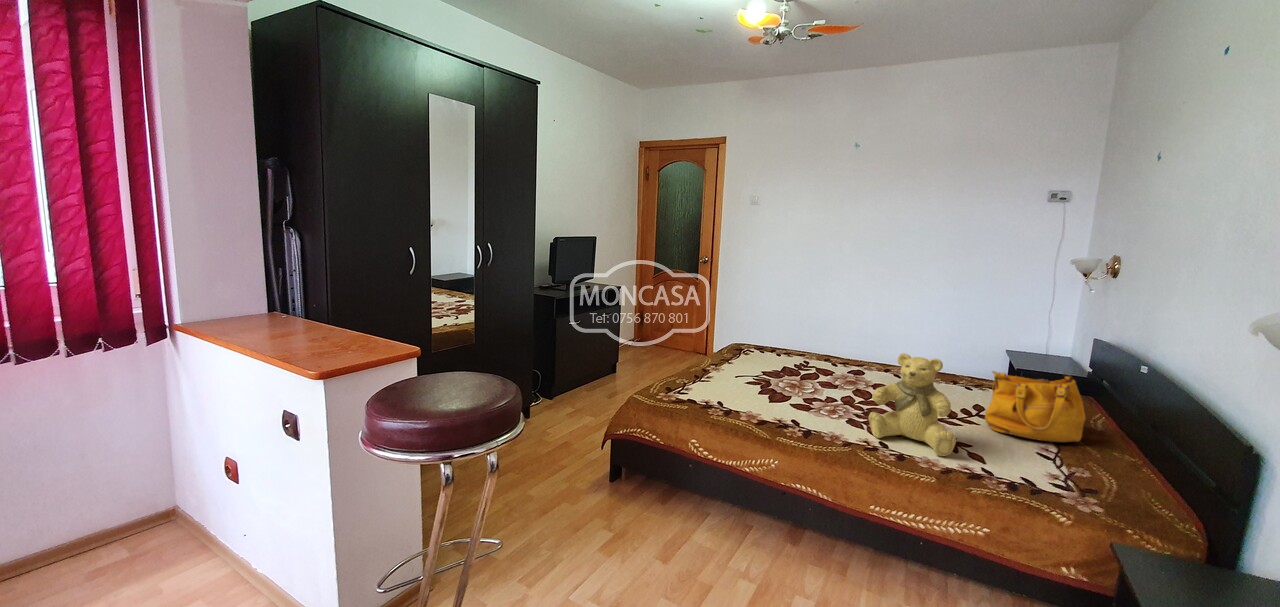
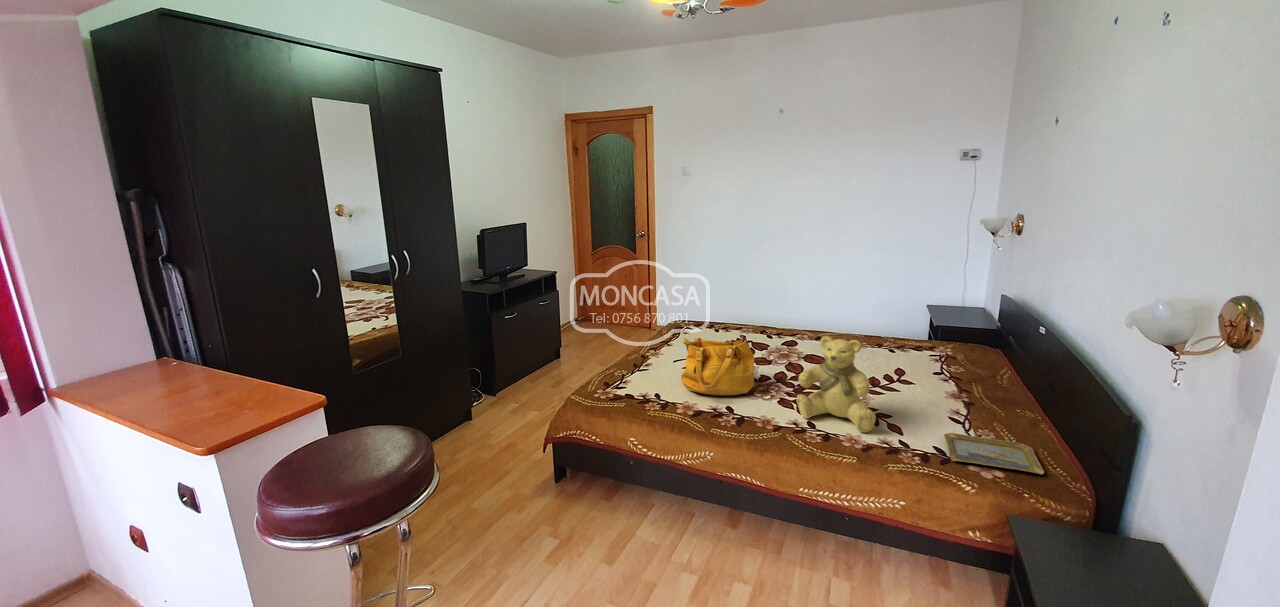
handbag: present [985,371,1086,442] -> present [681,335,754,396]
tray: none [1032,465,1150,513] -> present [944,433,1044,474]

